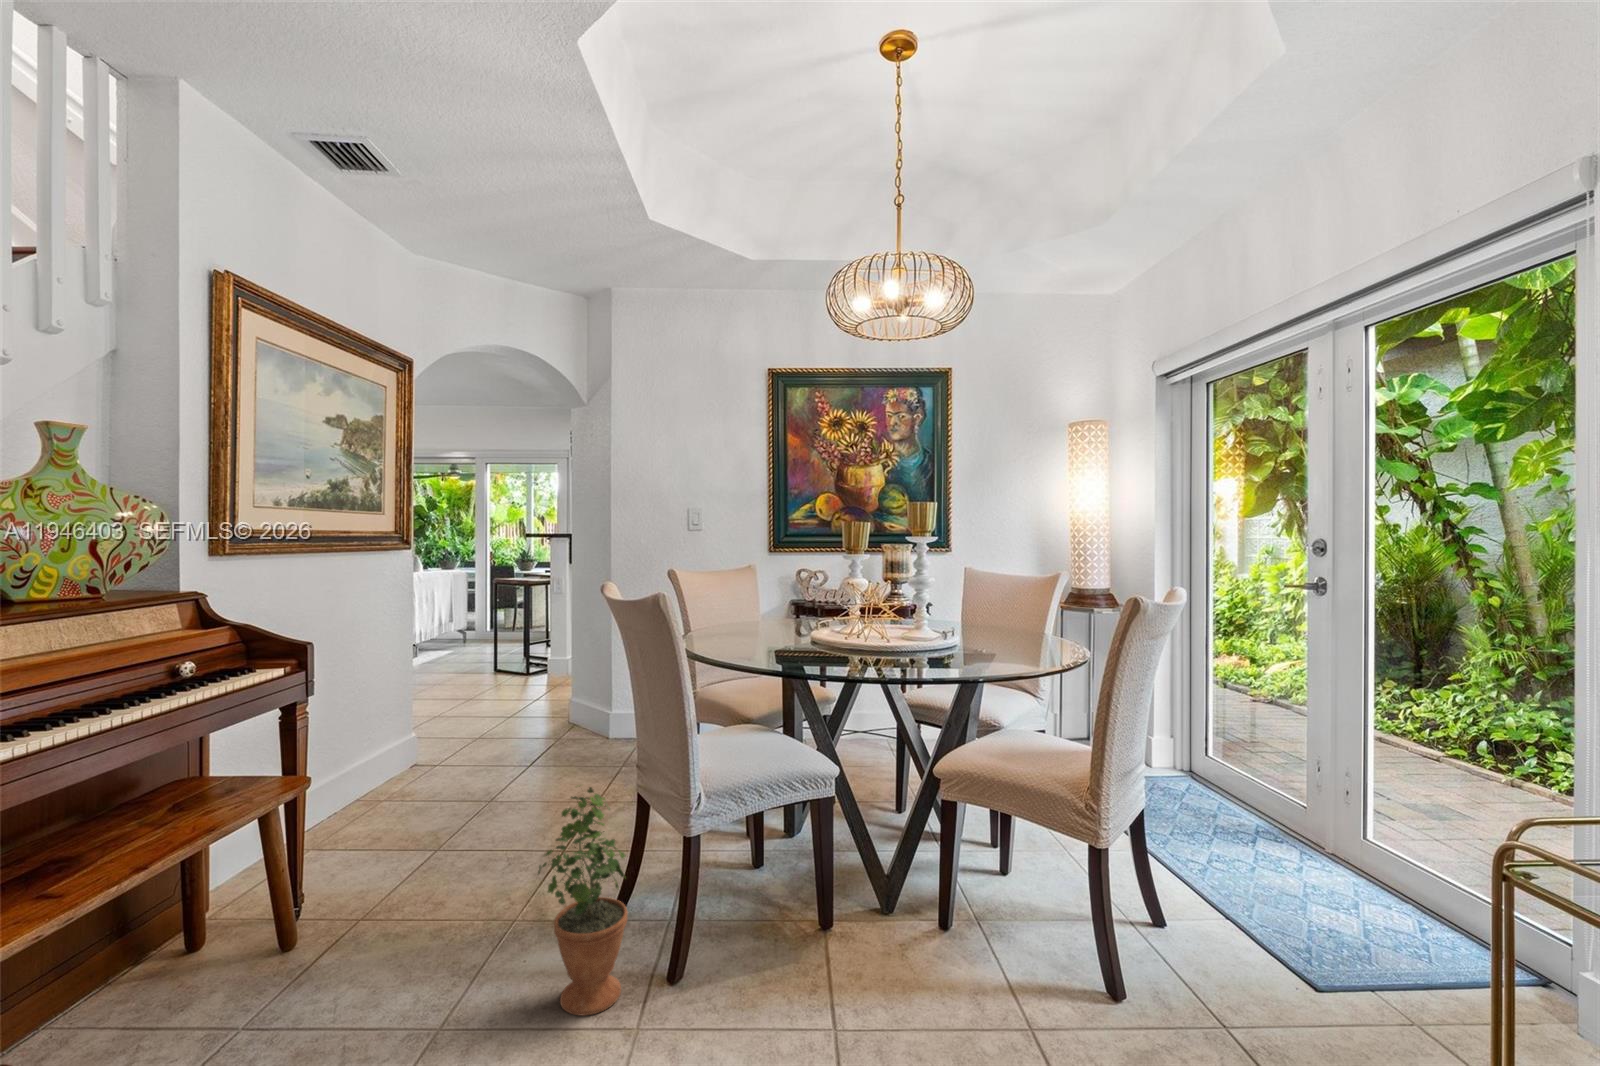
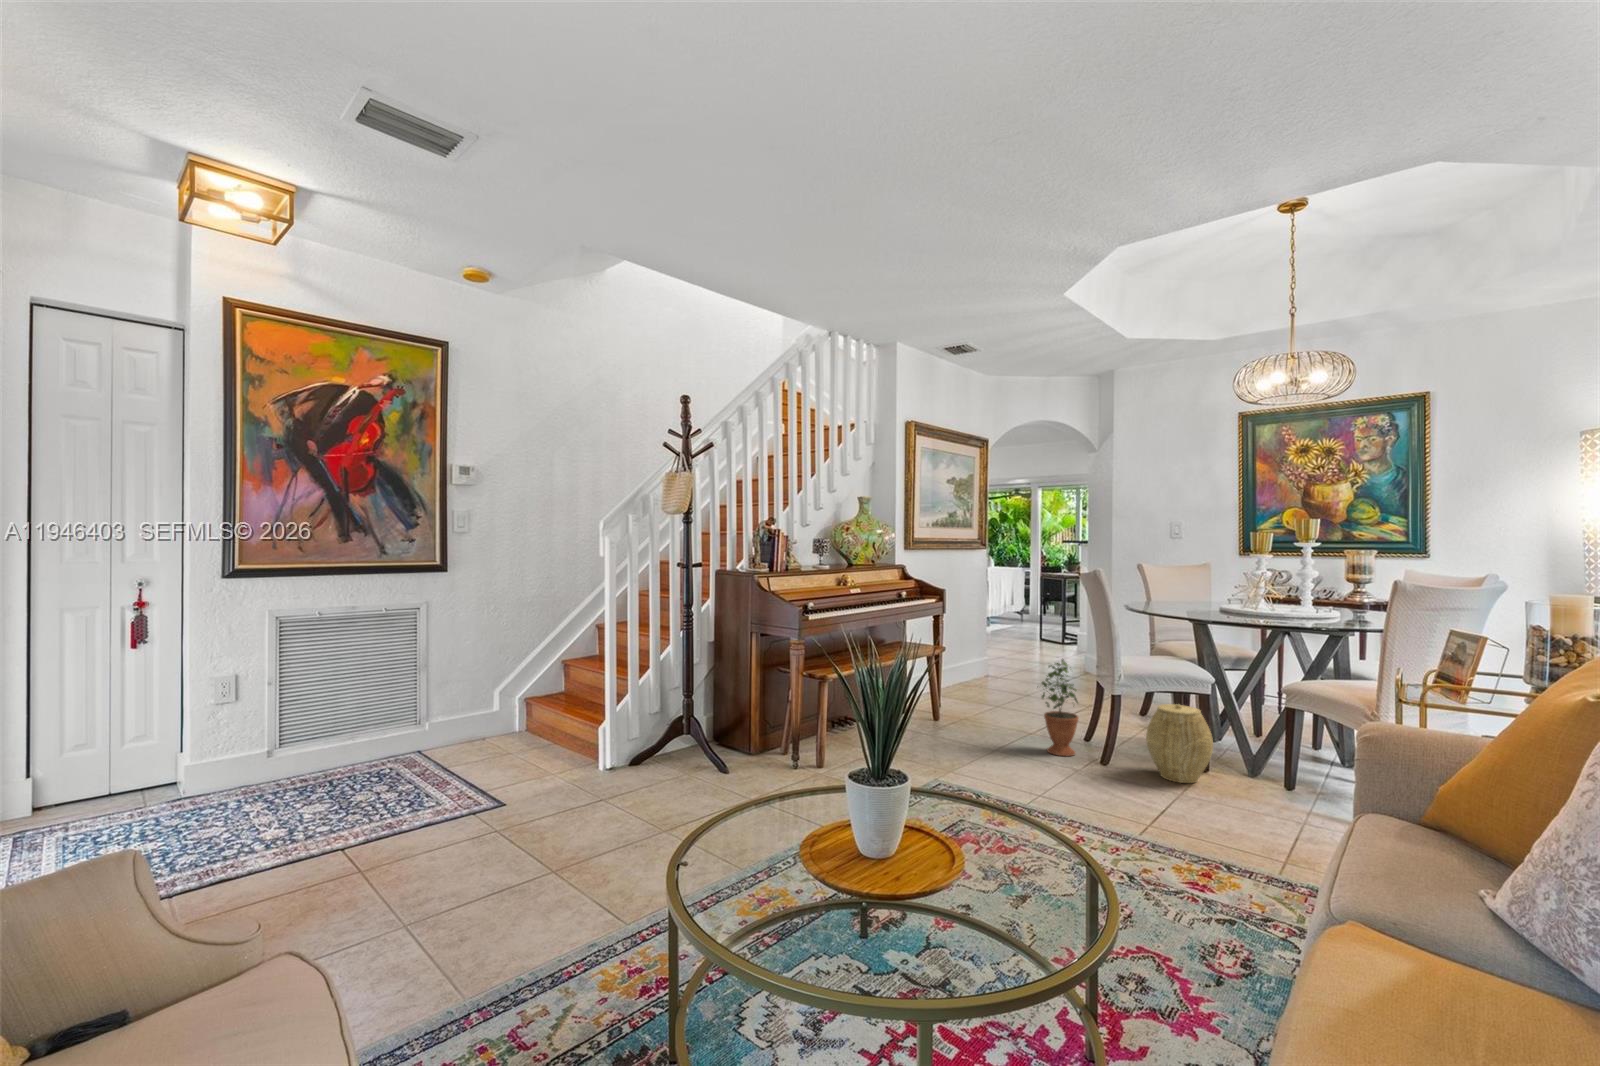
woven basket: none [767,844,881,1015] -> present [1146,704,1213,783]

